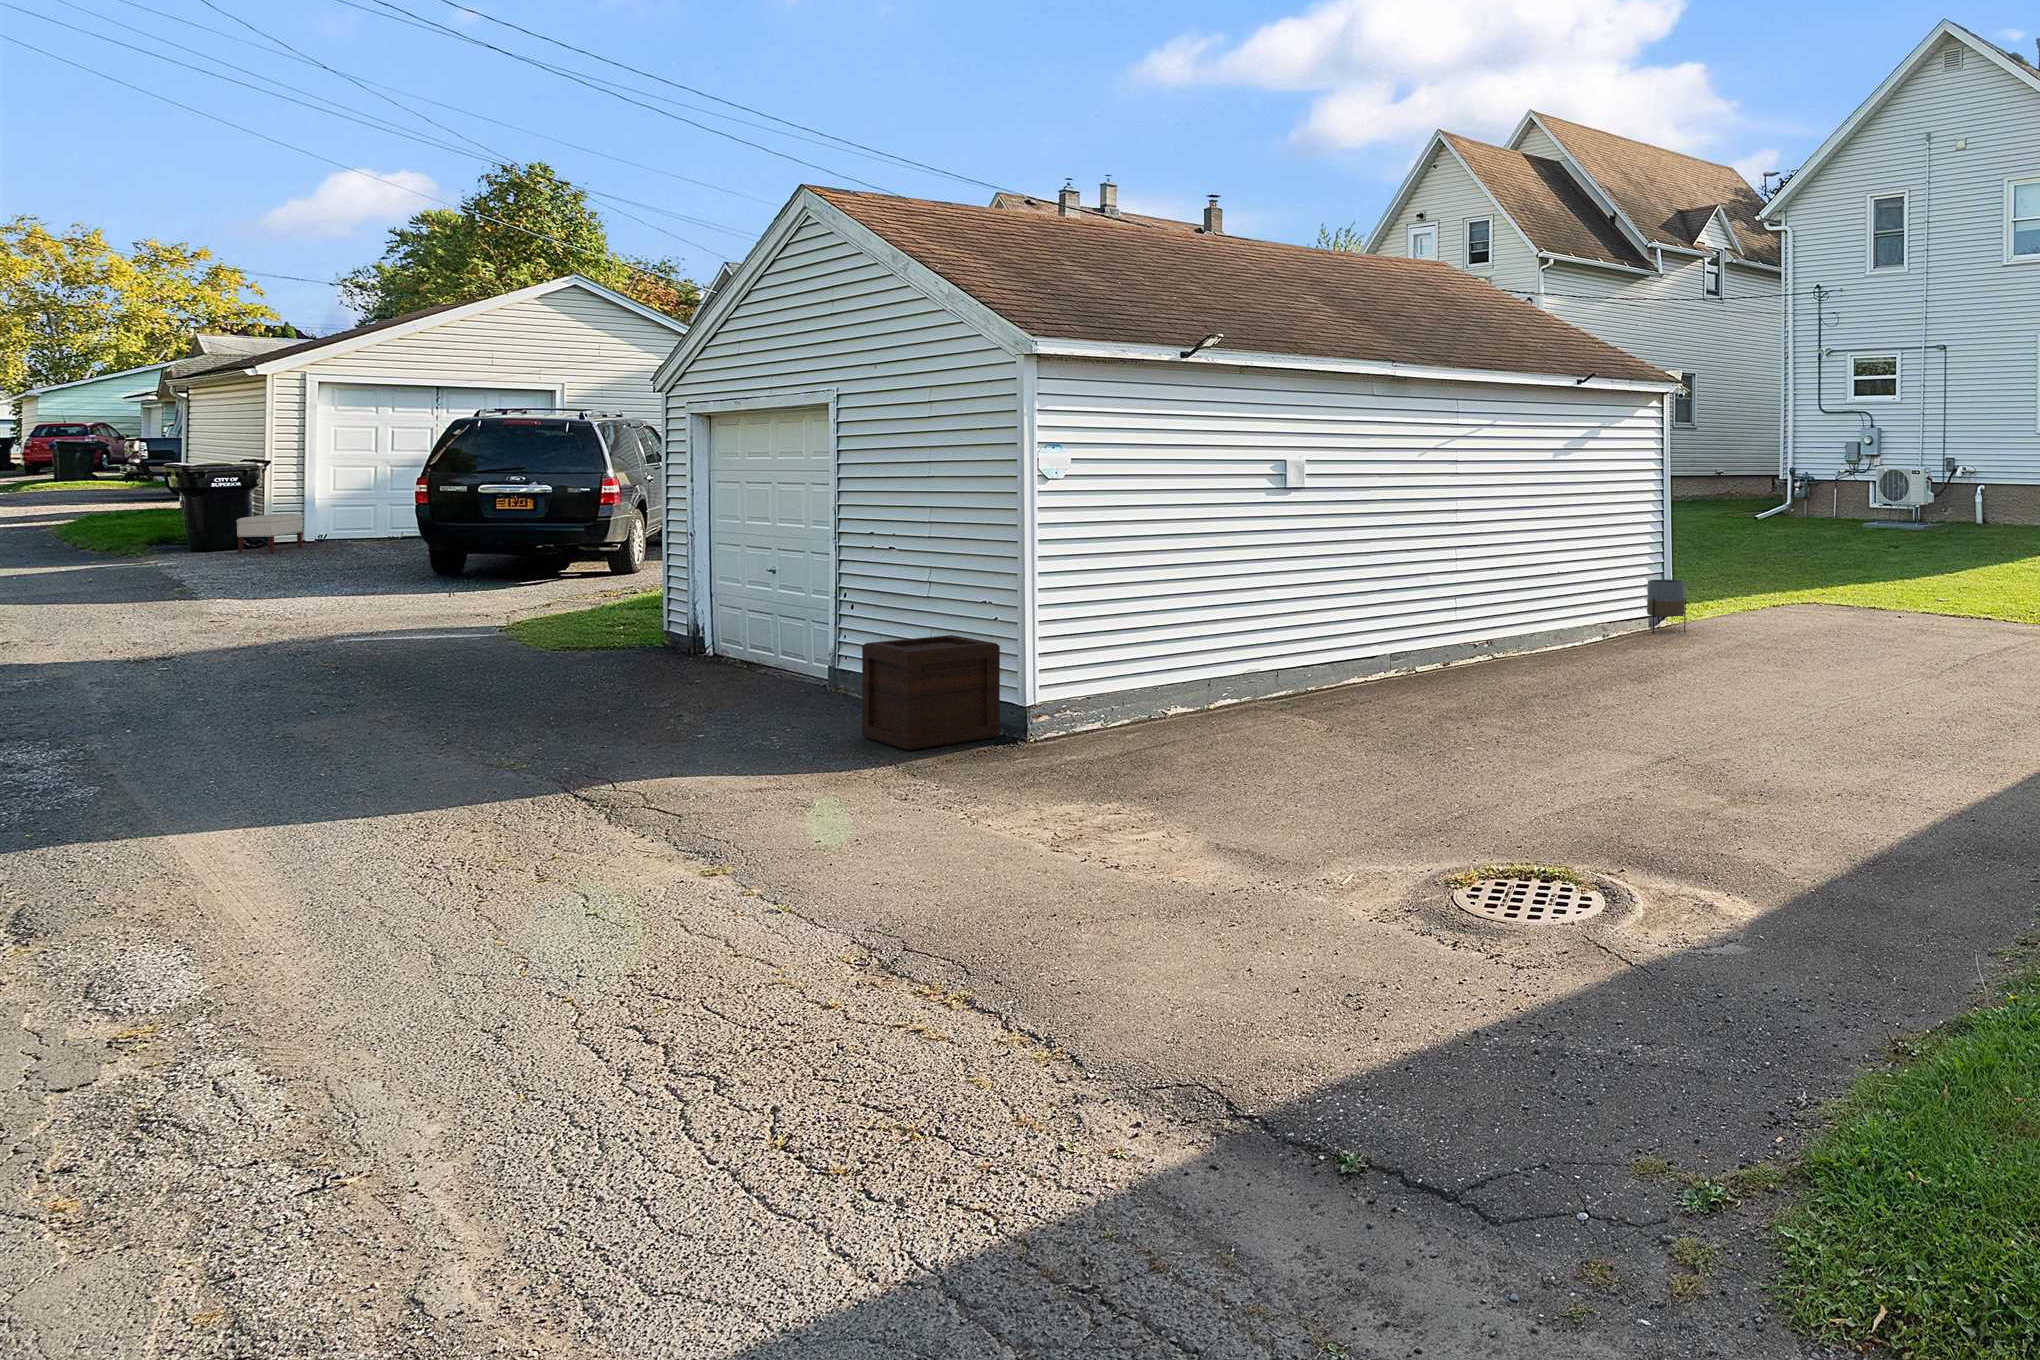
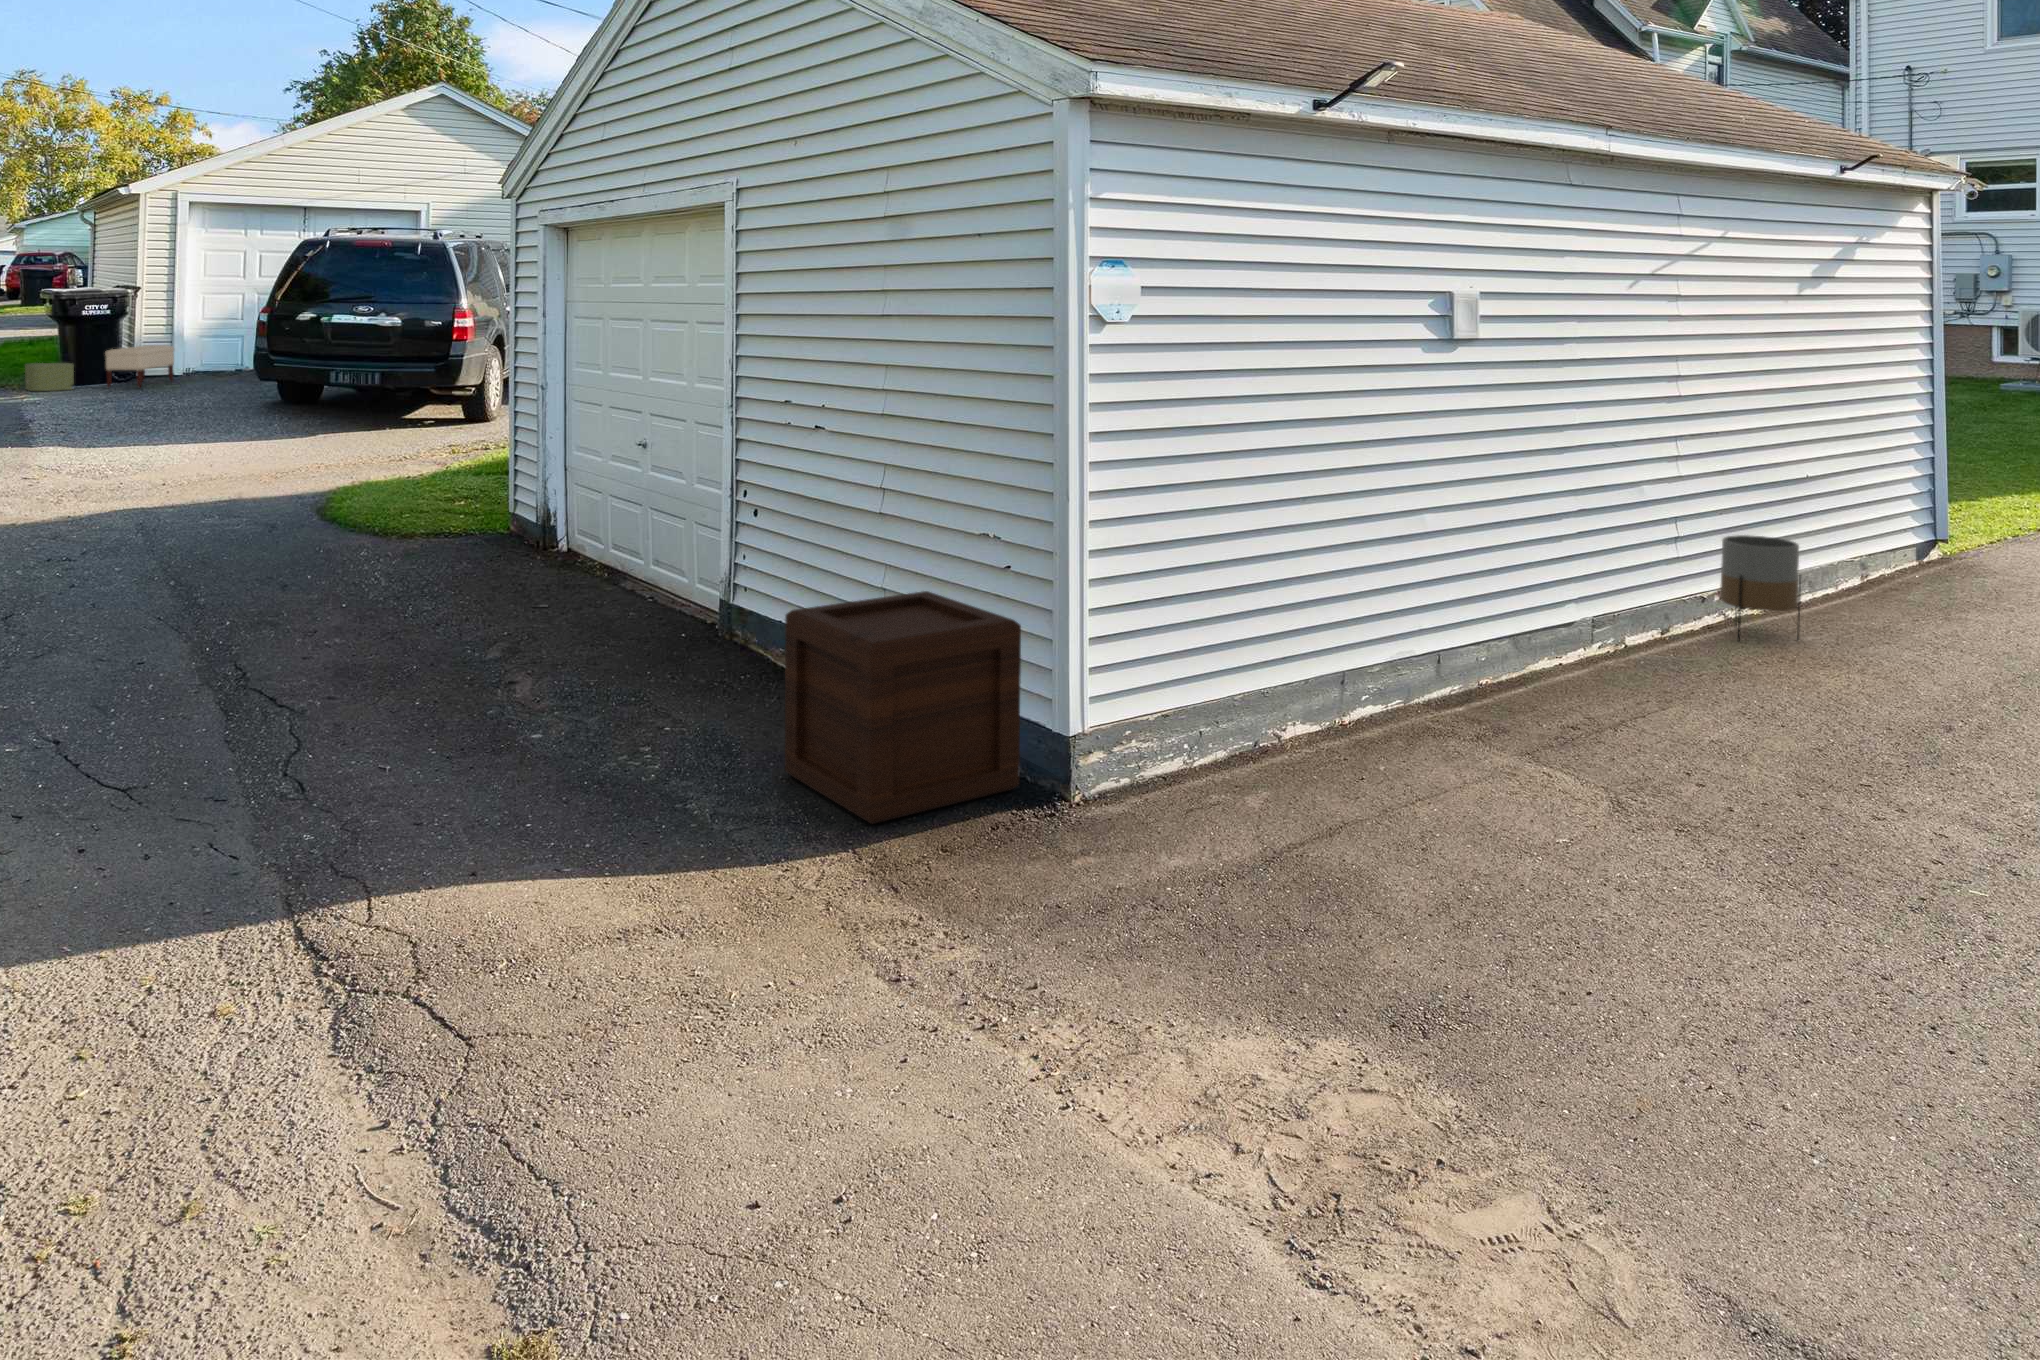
storage box: none [152,531,204,557] -> present [25,363,74,391]
planter: present [1647,579,1686,634] -> present [1720,535,1801,641]

